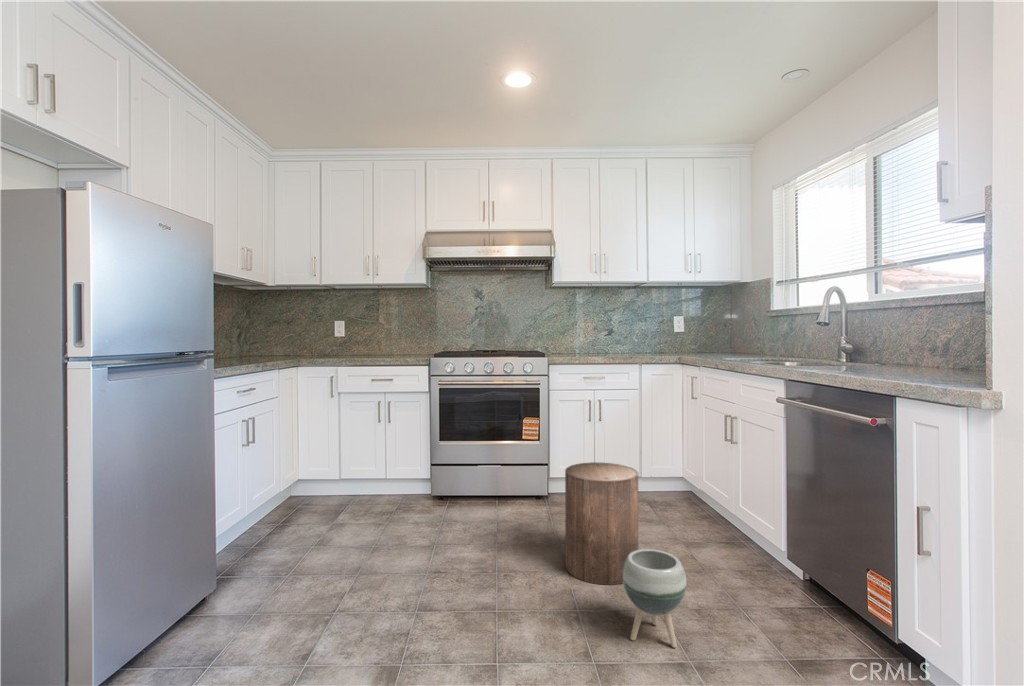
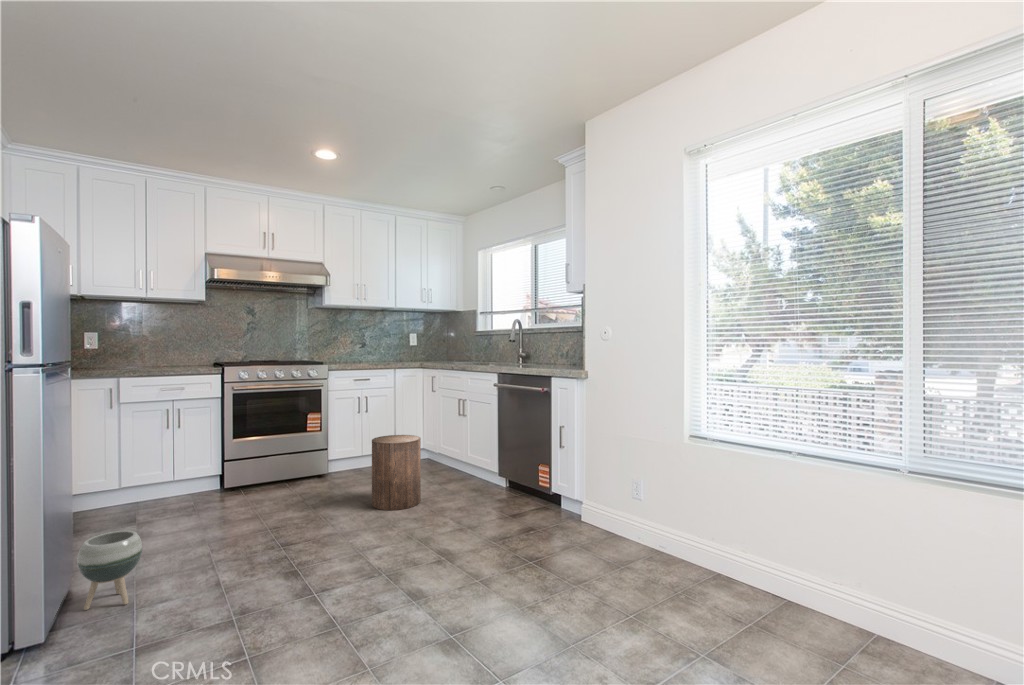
planter: present [622,549,686,648] -> present [77,531,143,610]

